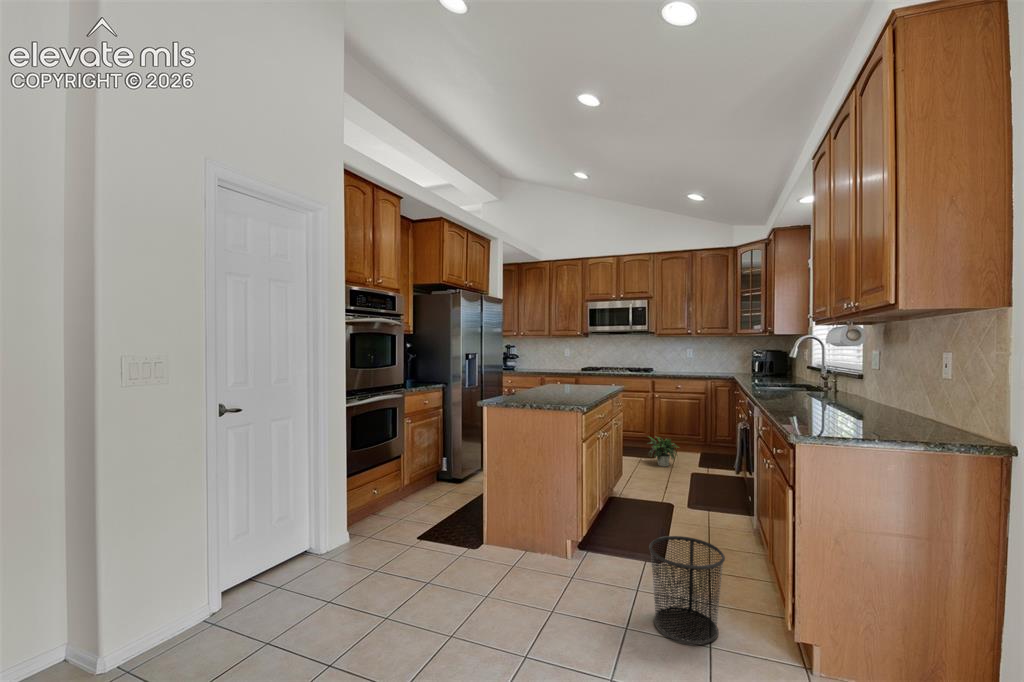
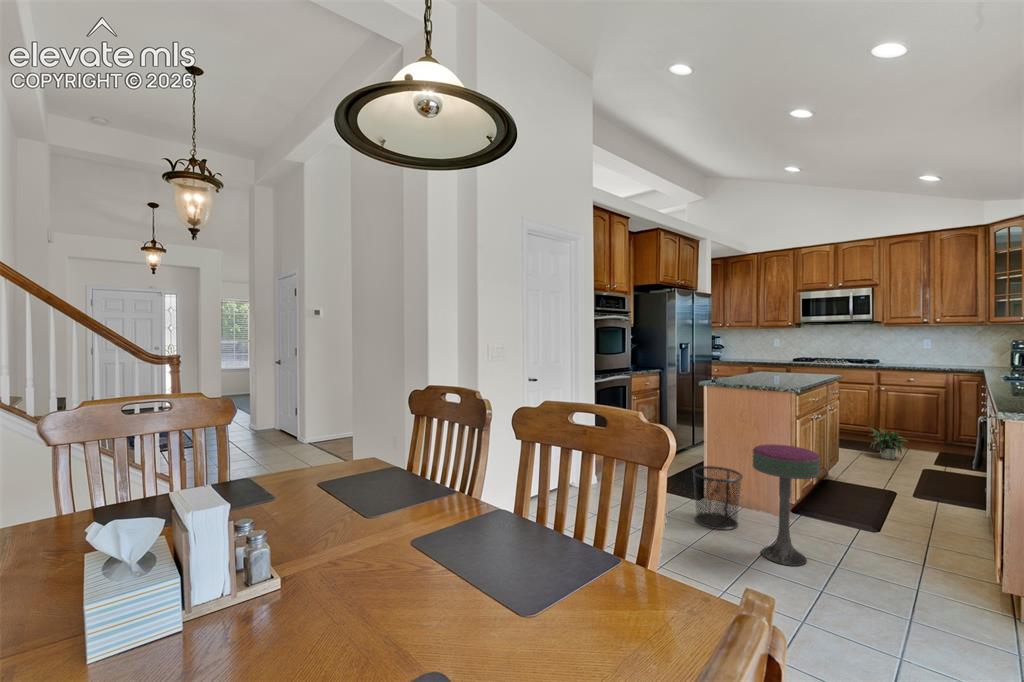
bar stool: none [528,480,605,646] -> present [753,444,820,566]
waste bin: present [649,536,725,645] -> present [693,466,743,530]

